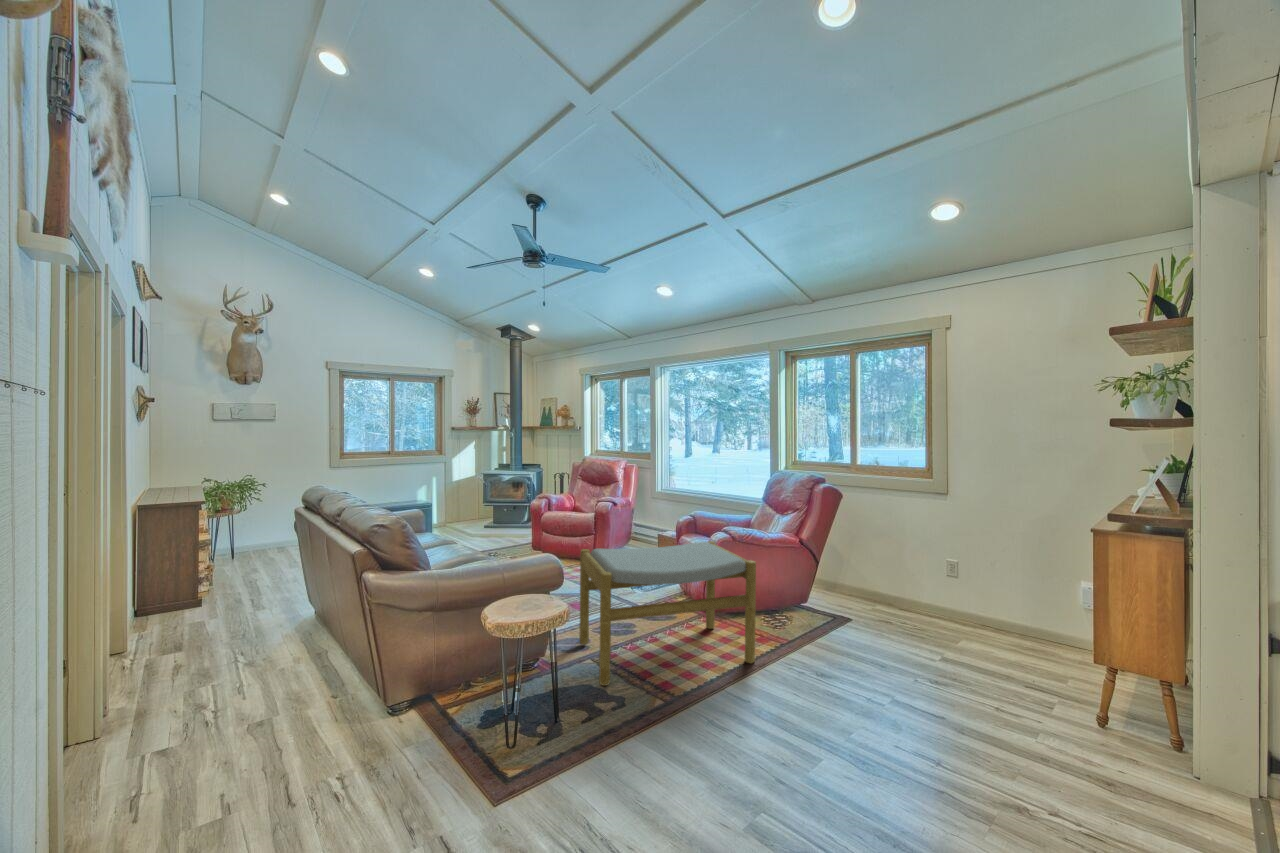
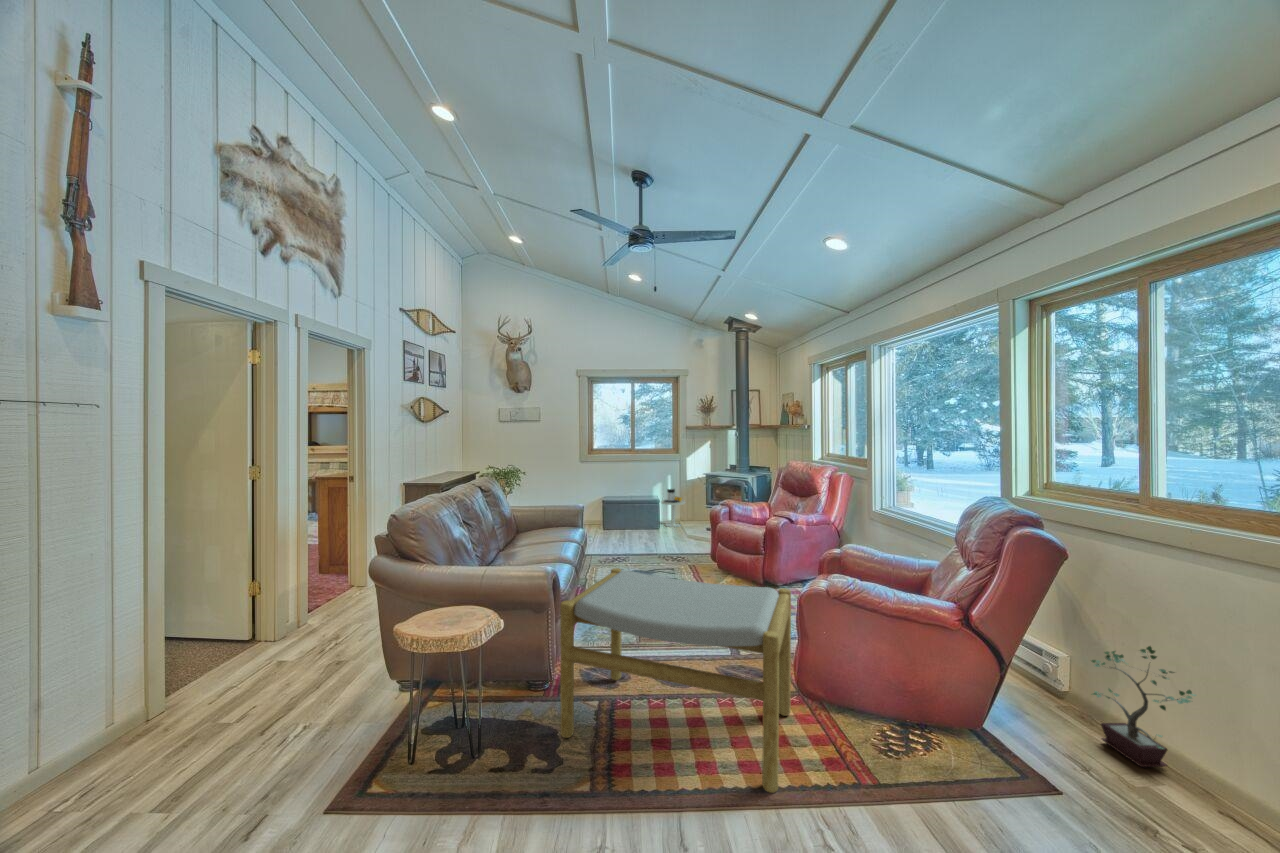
side table: none [431,492,457,532] -> present [661,488,685,527]
potted plant: none [832,539,884,601] -> present [1092,646,1196,767]

